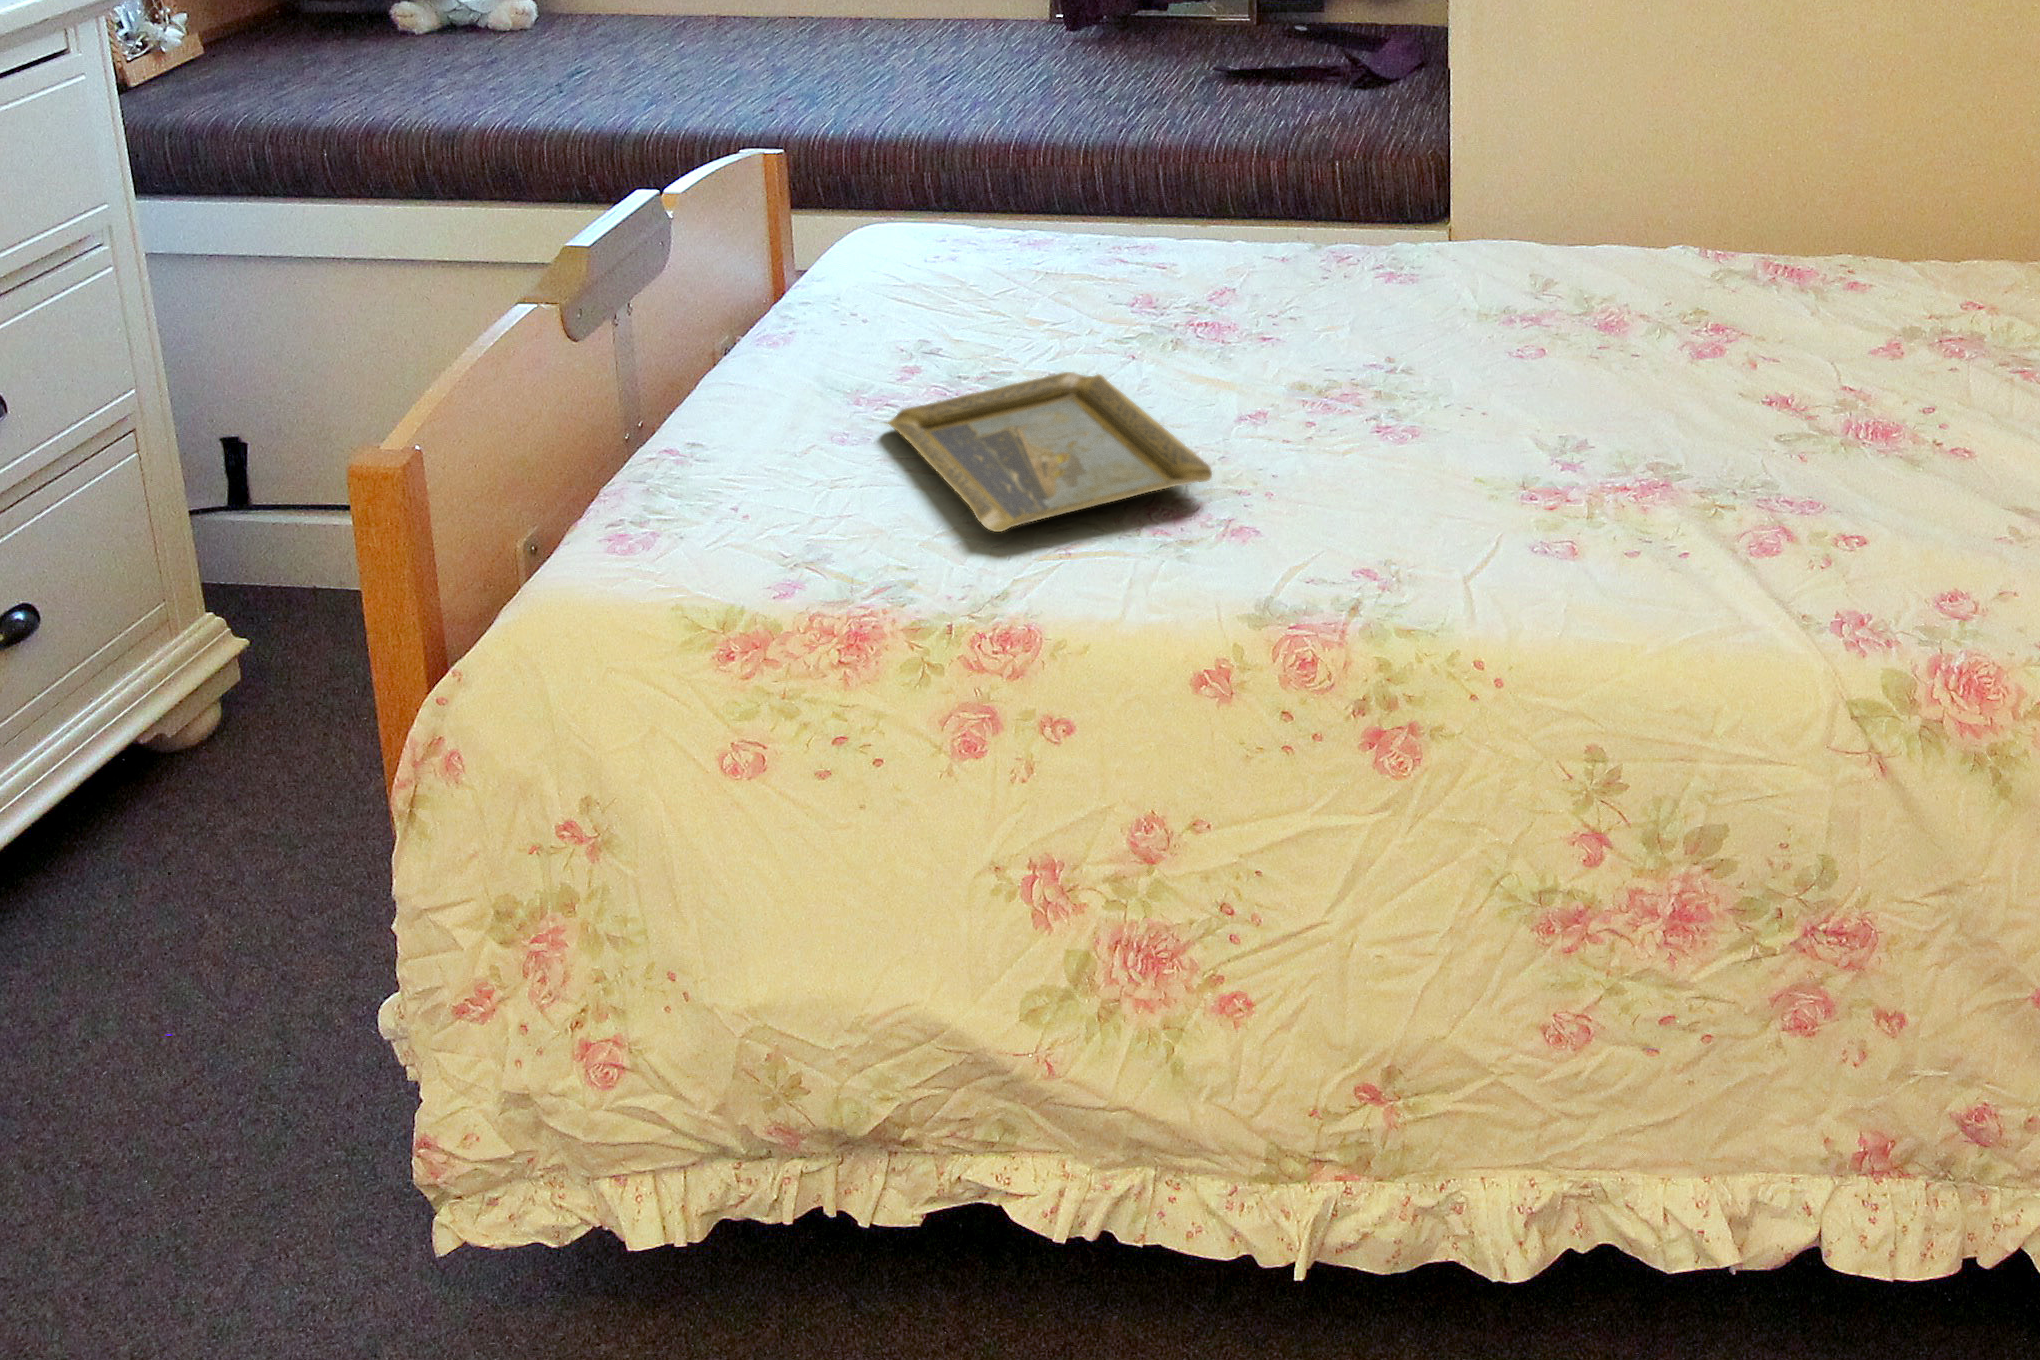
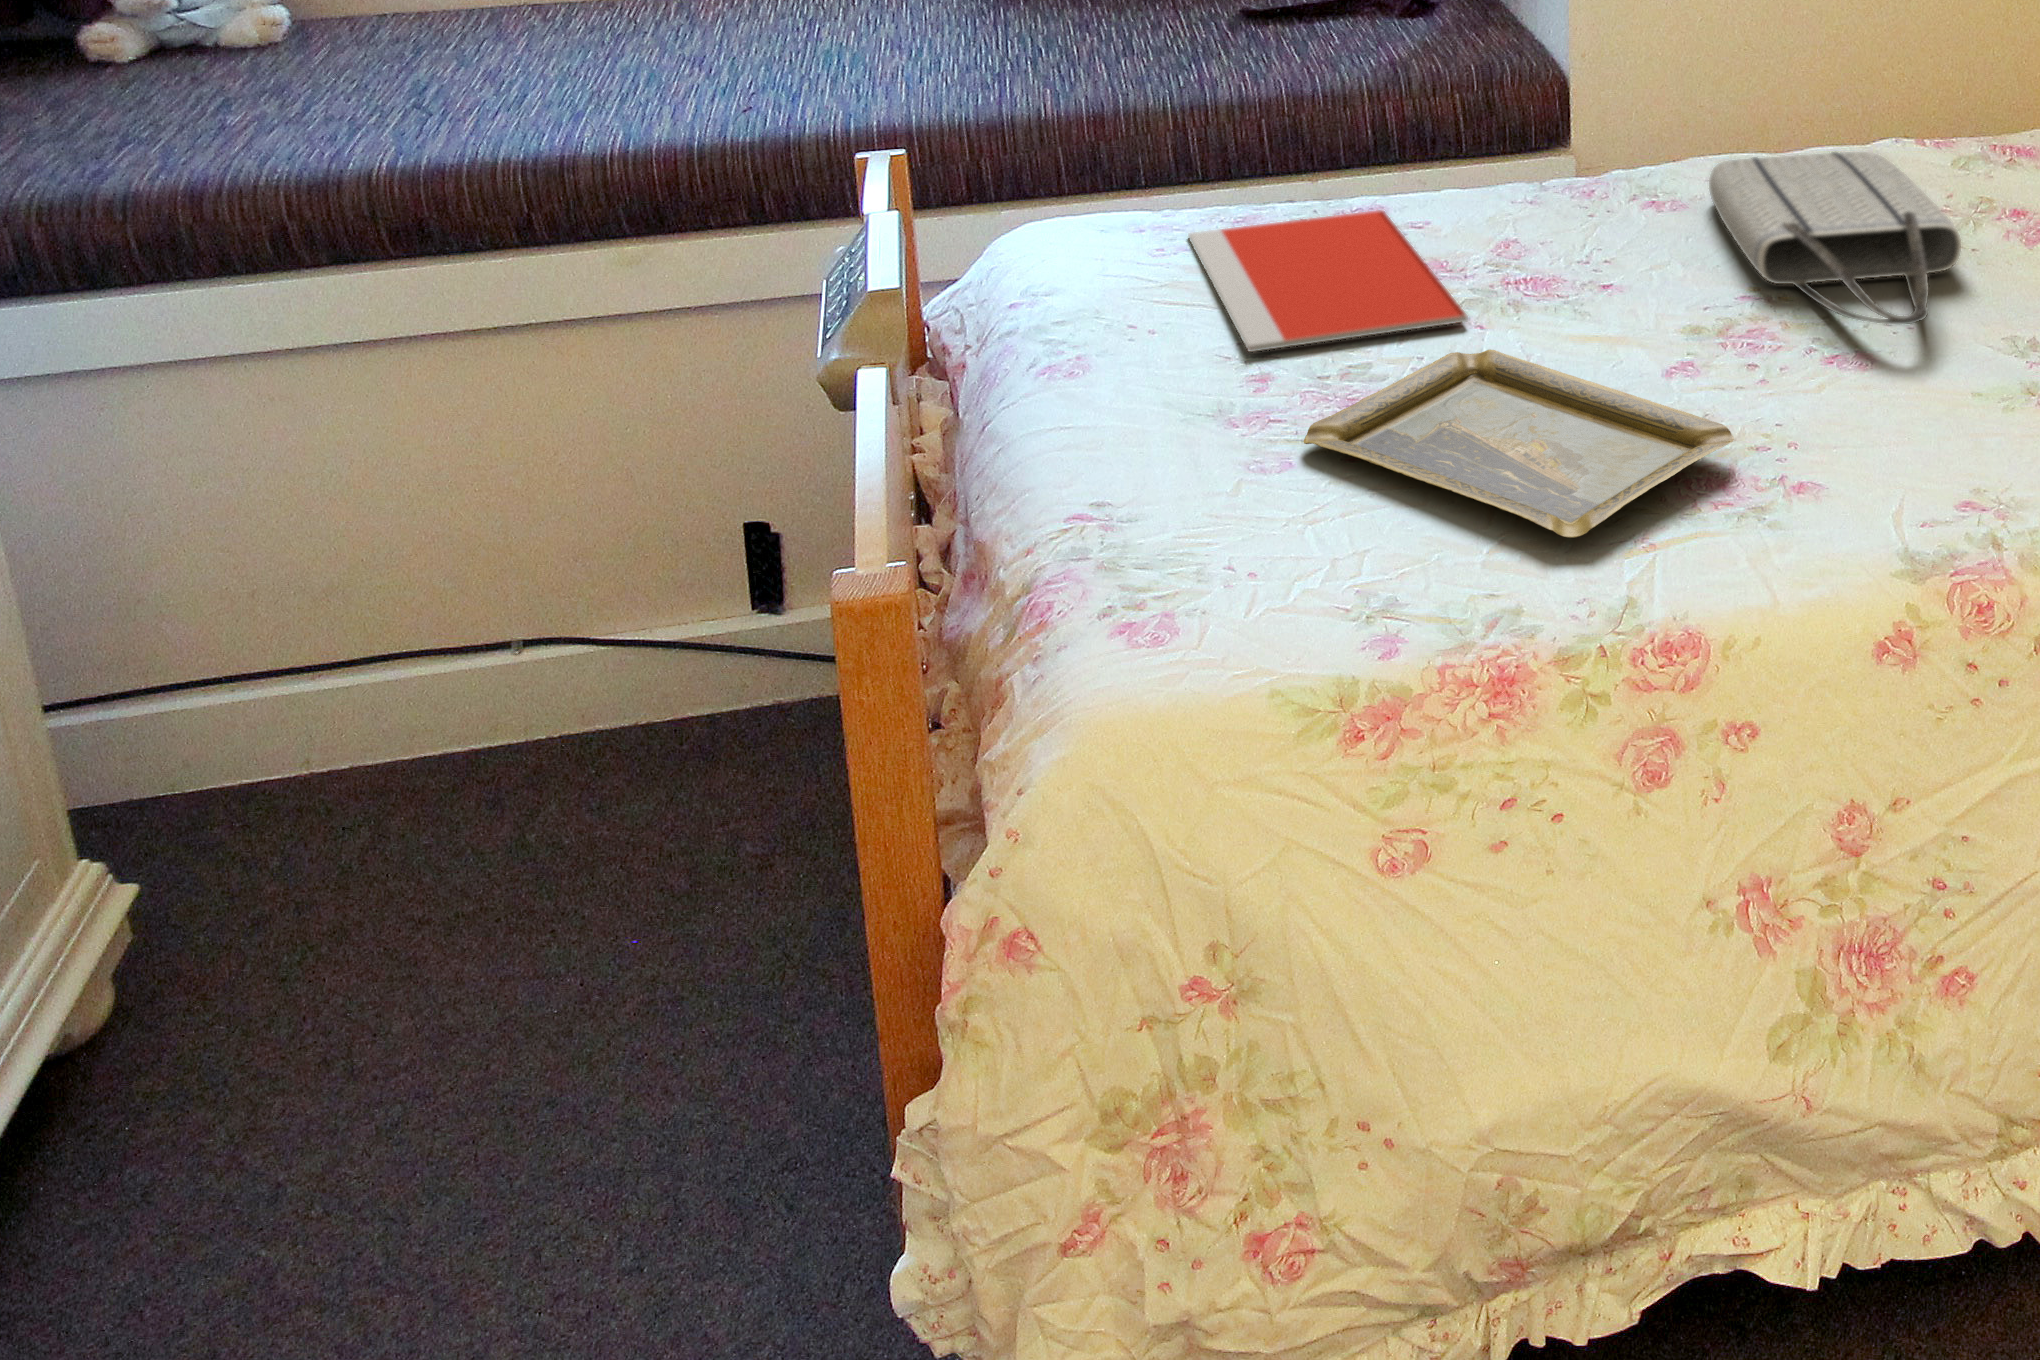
tote bag: none [1406,246,1633,411] -> present [1709,152,1961,324]
notebook: none [930,248,1166,351] -> present [1189,210,1468,352]

